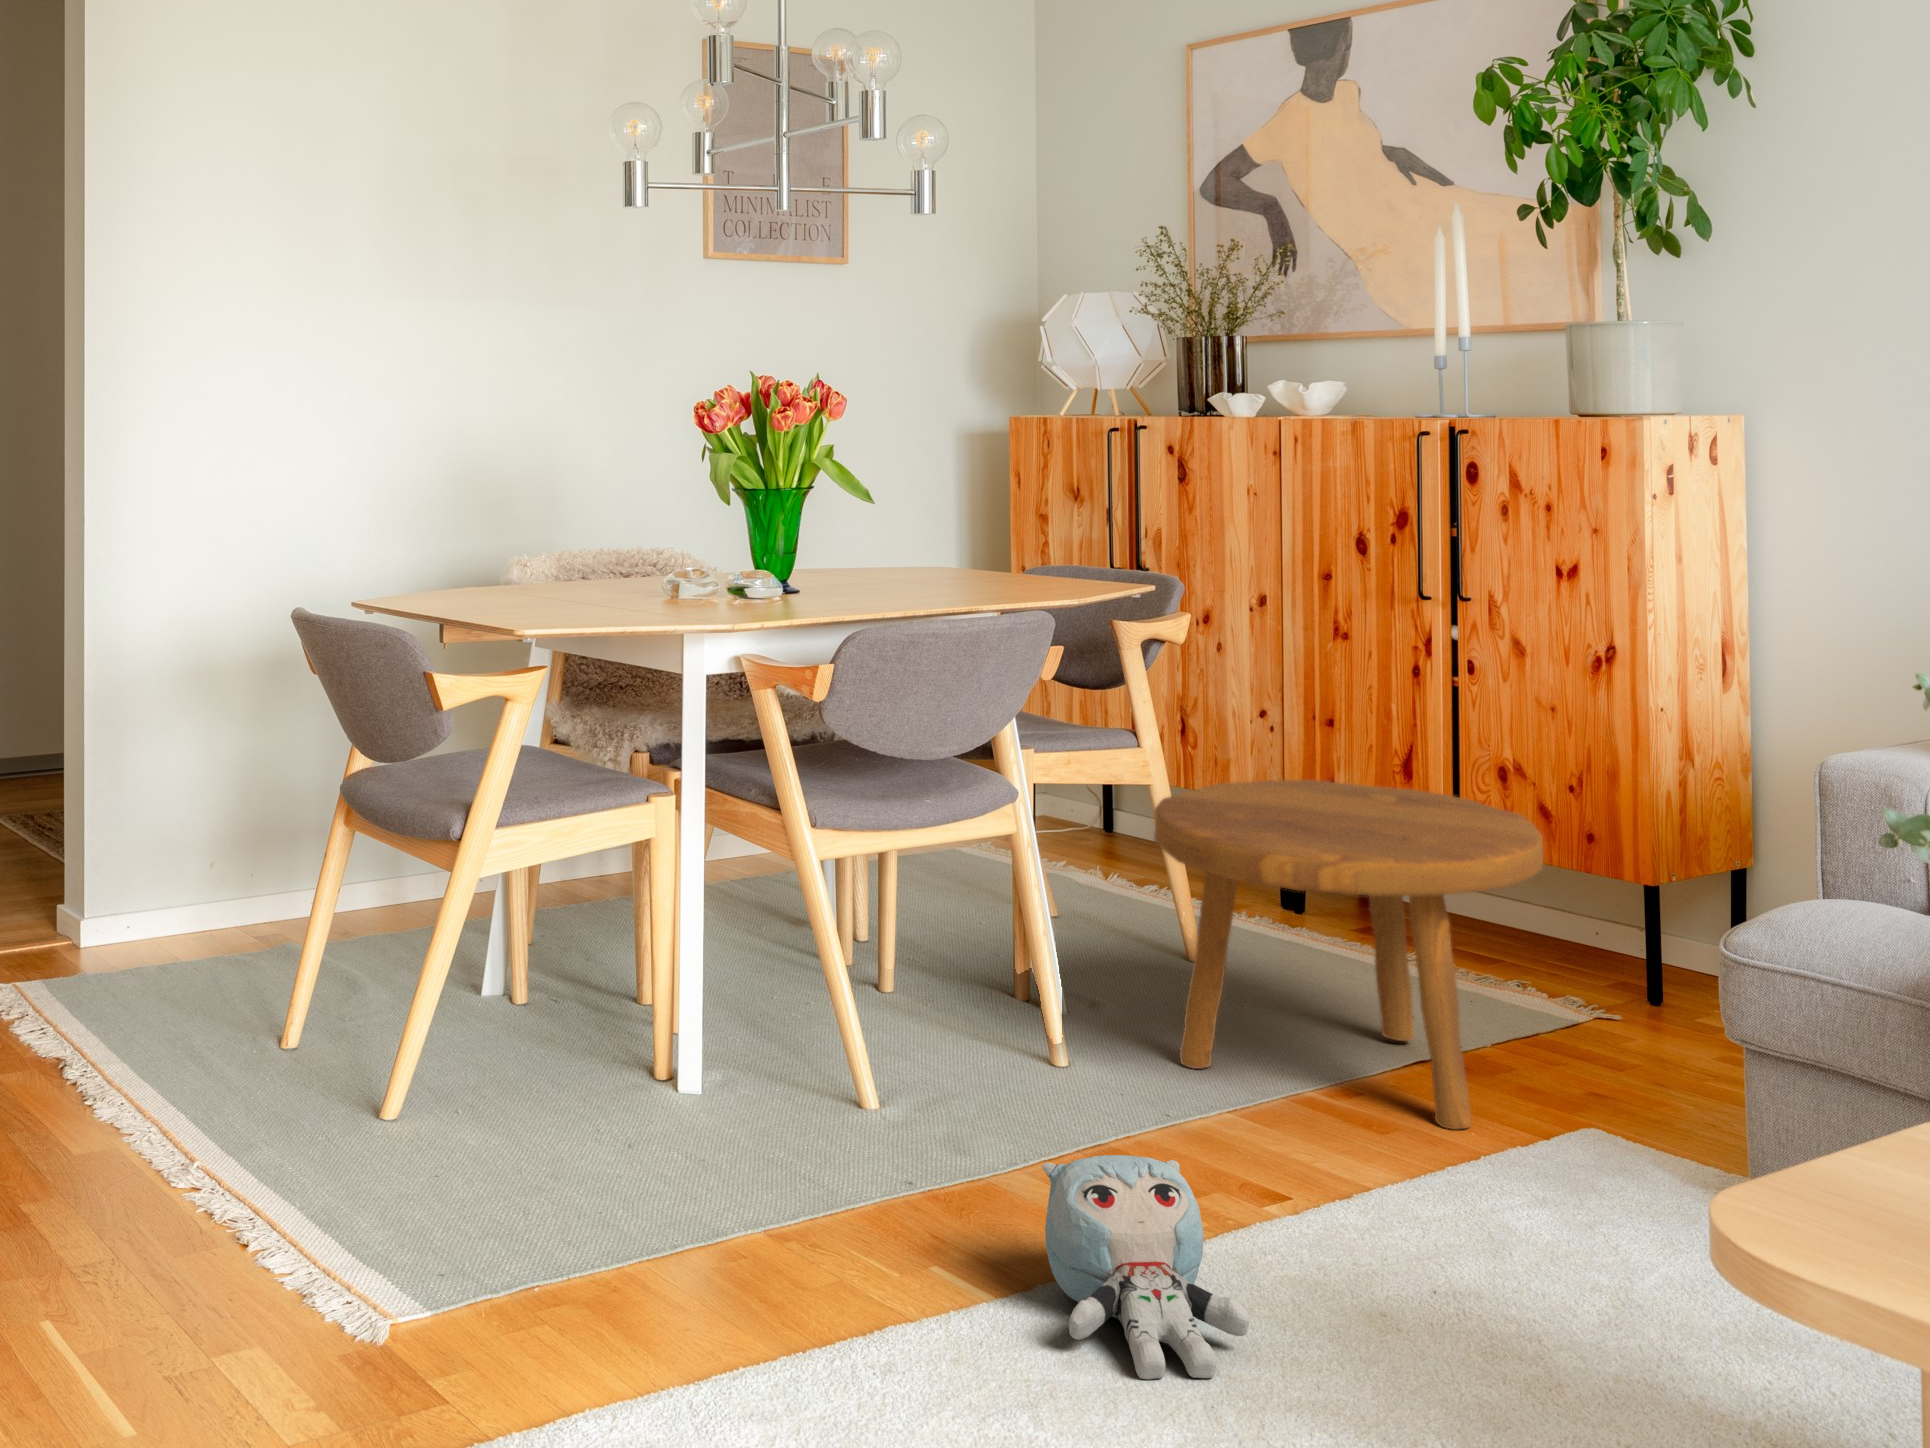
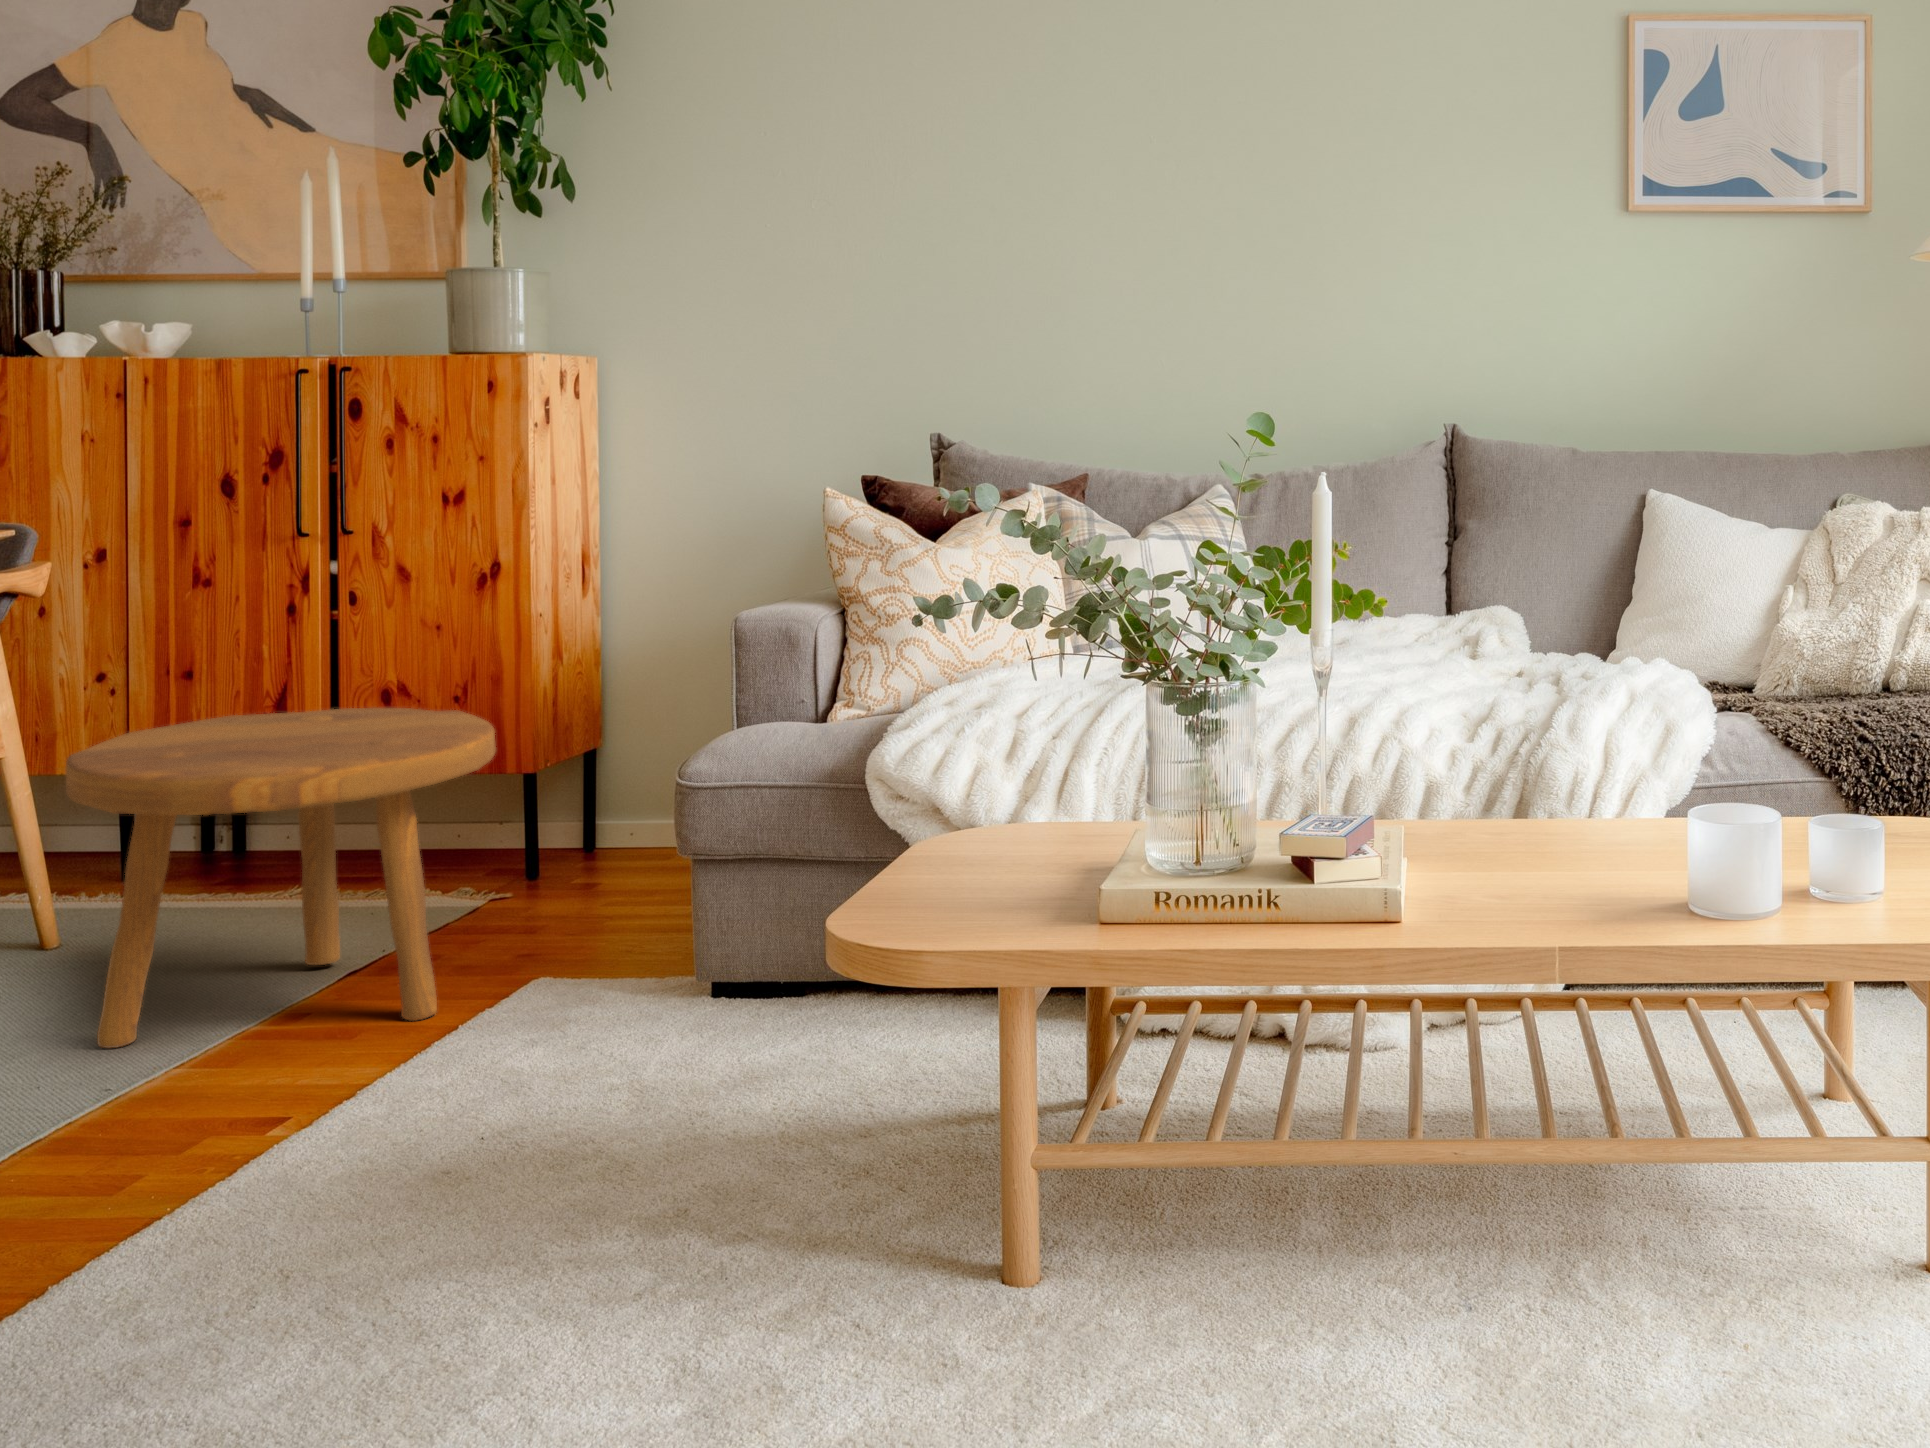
plush toy: present [1042,1155,1249,1380] -> none [75,1098,353,1332]

